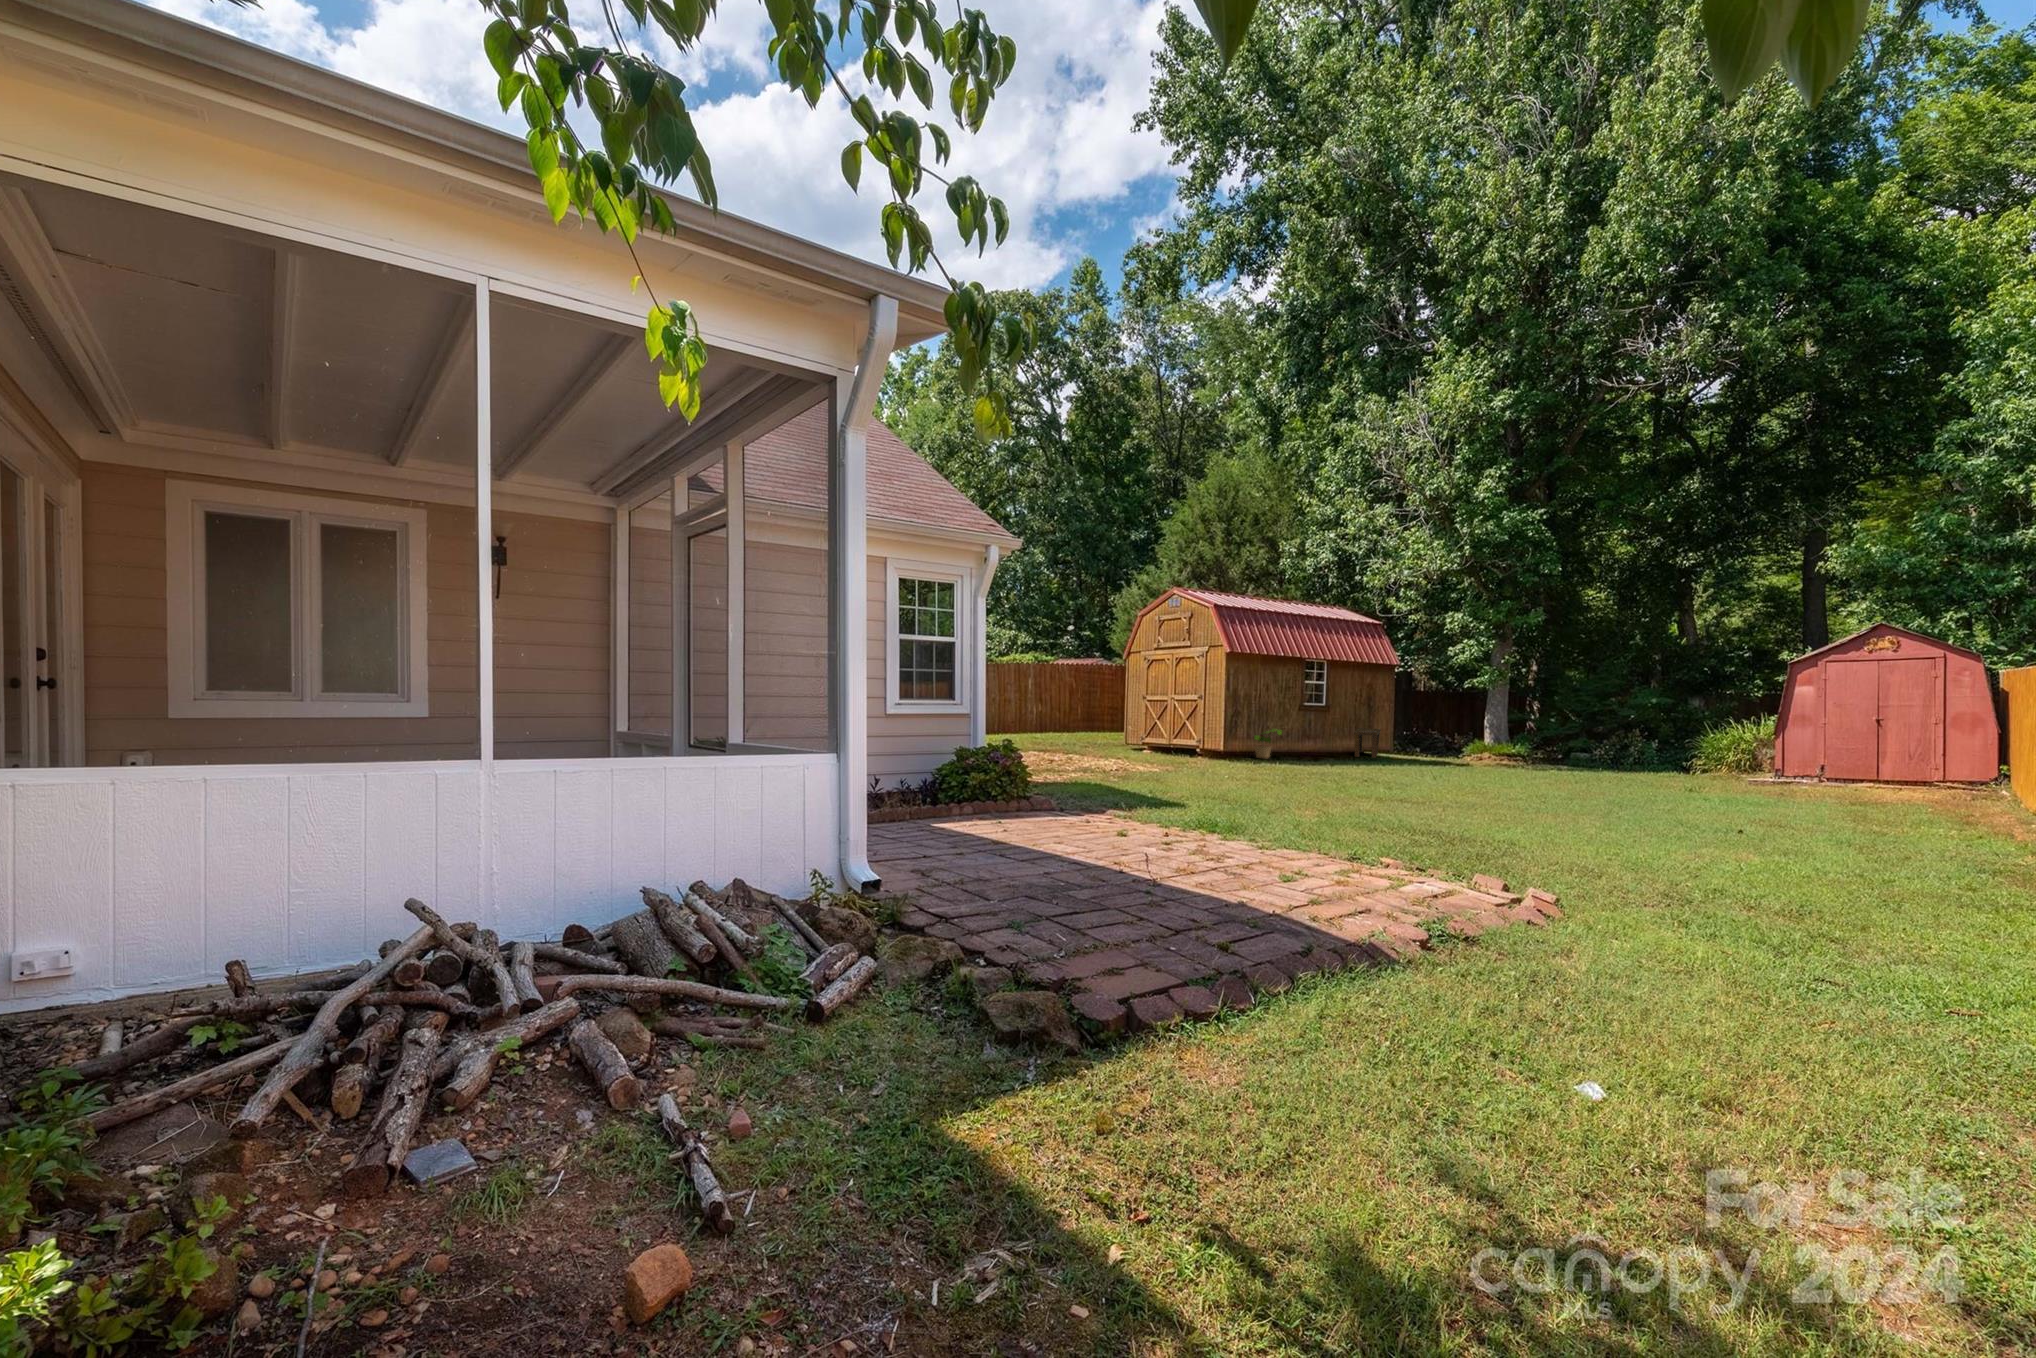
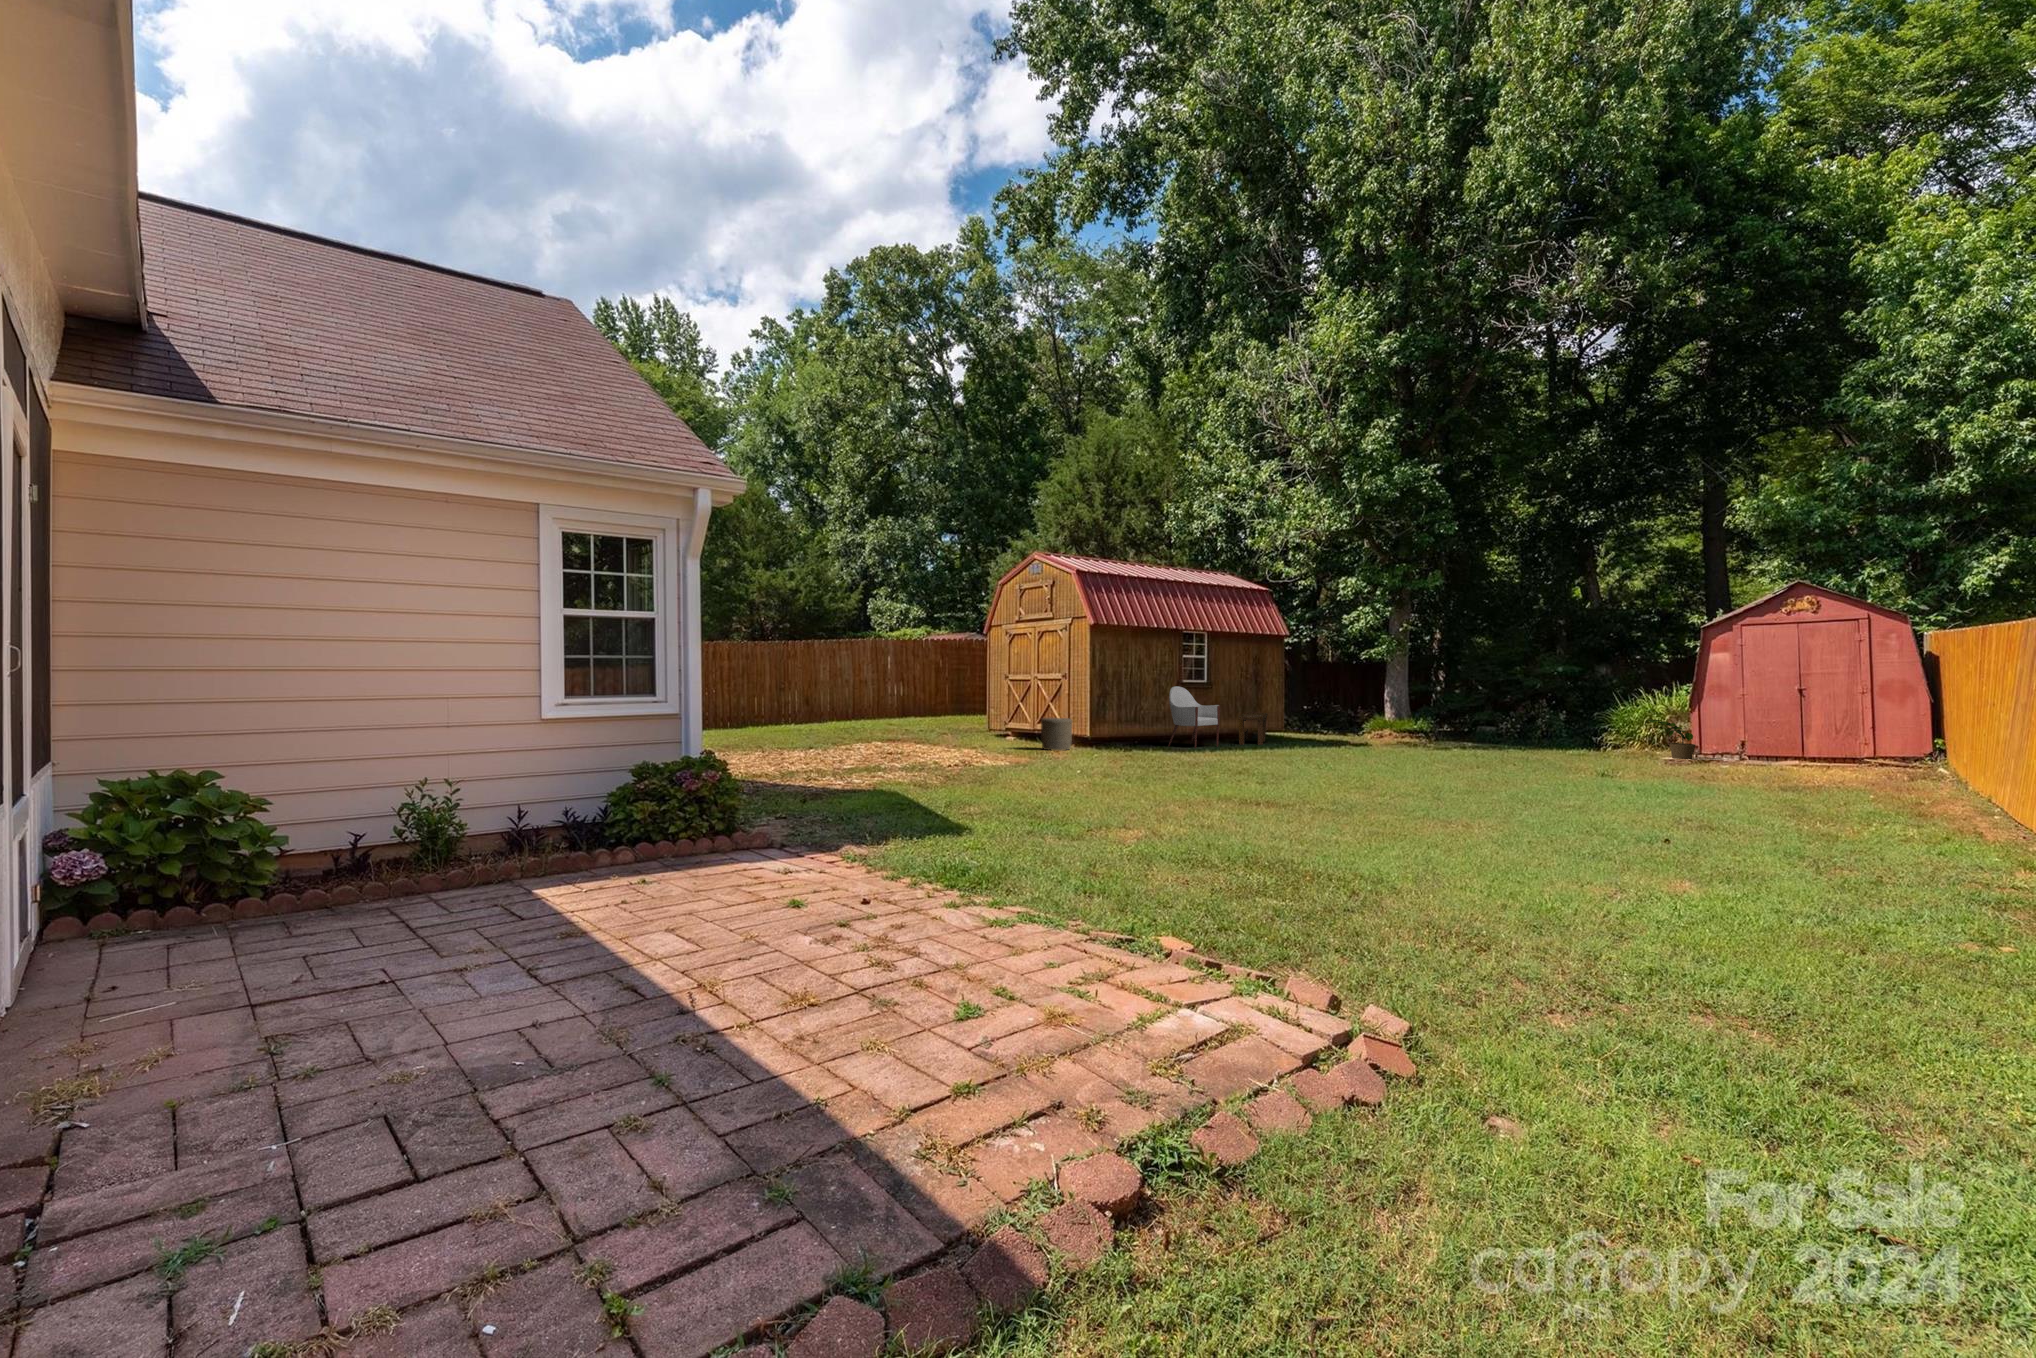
chair: none [1291,704,1339,760] -> present [1168,686,1220,748]
woven basket: none [1181,729,1210,758] -> present [1041,718,1072,751]
potted plant: present [1254,729,1282,758] -> present [1645,719,1695,759]

